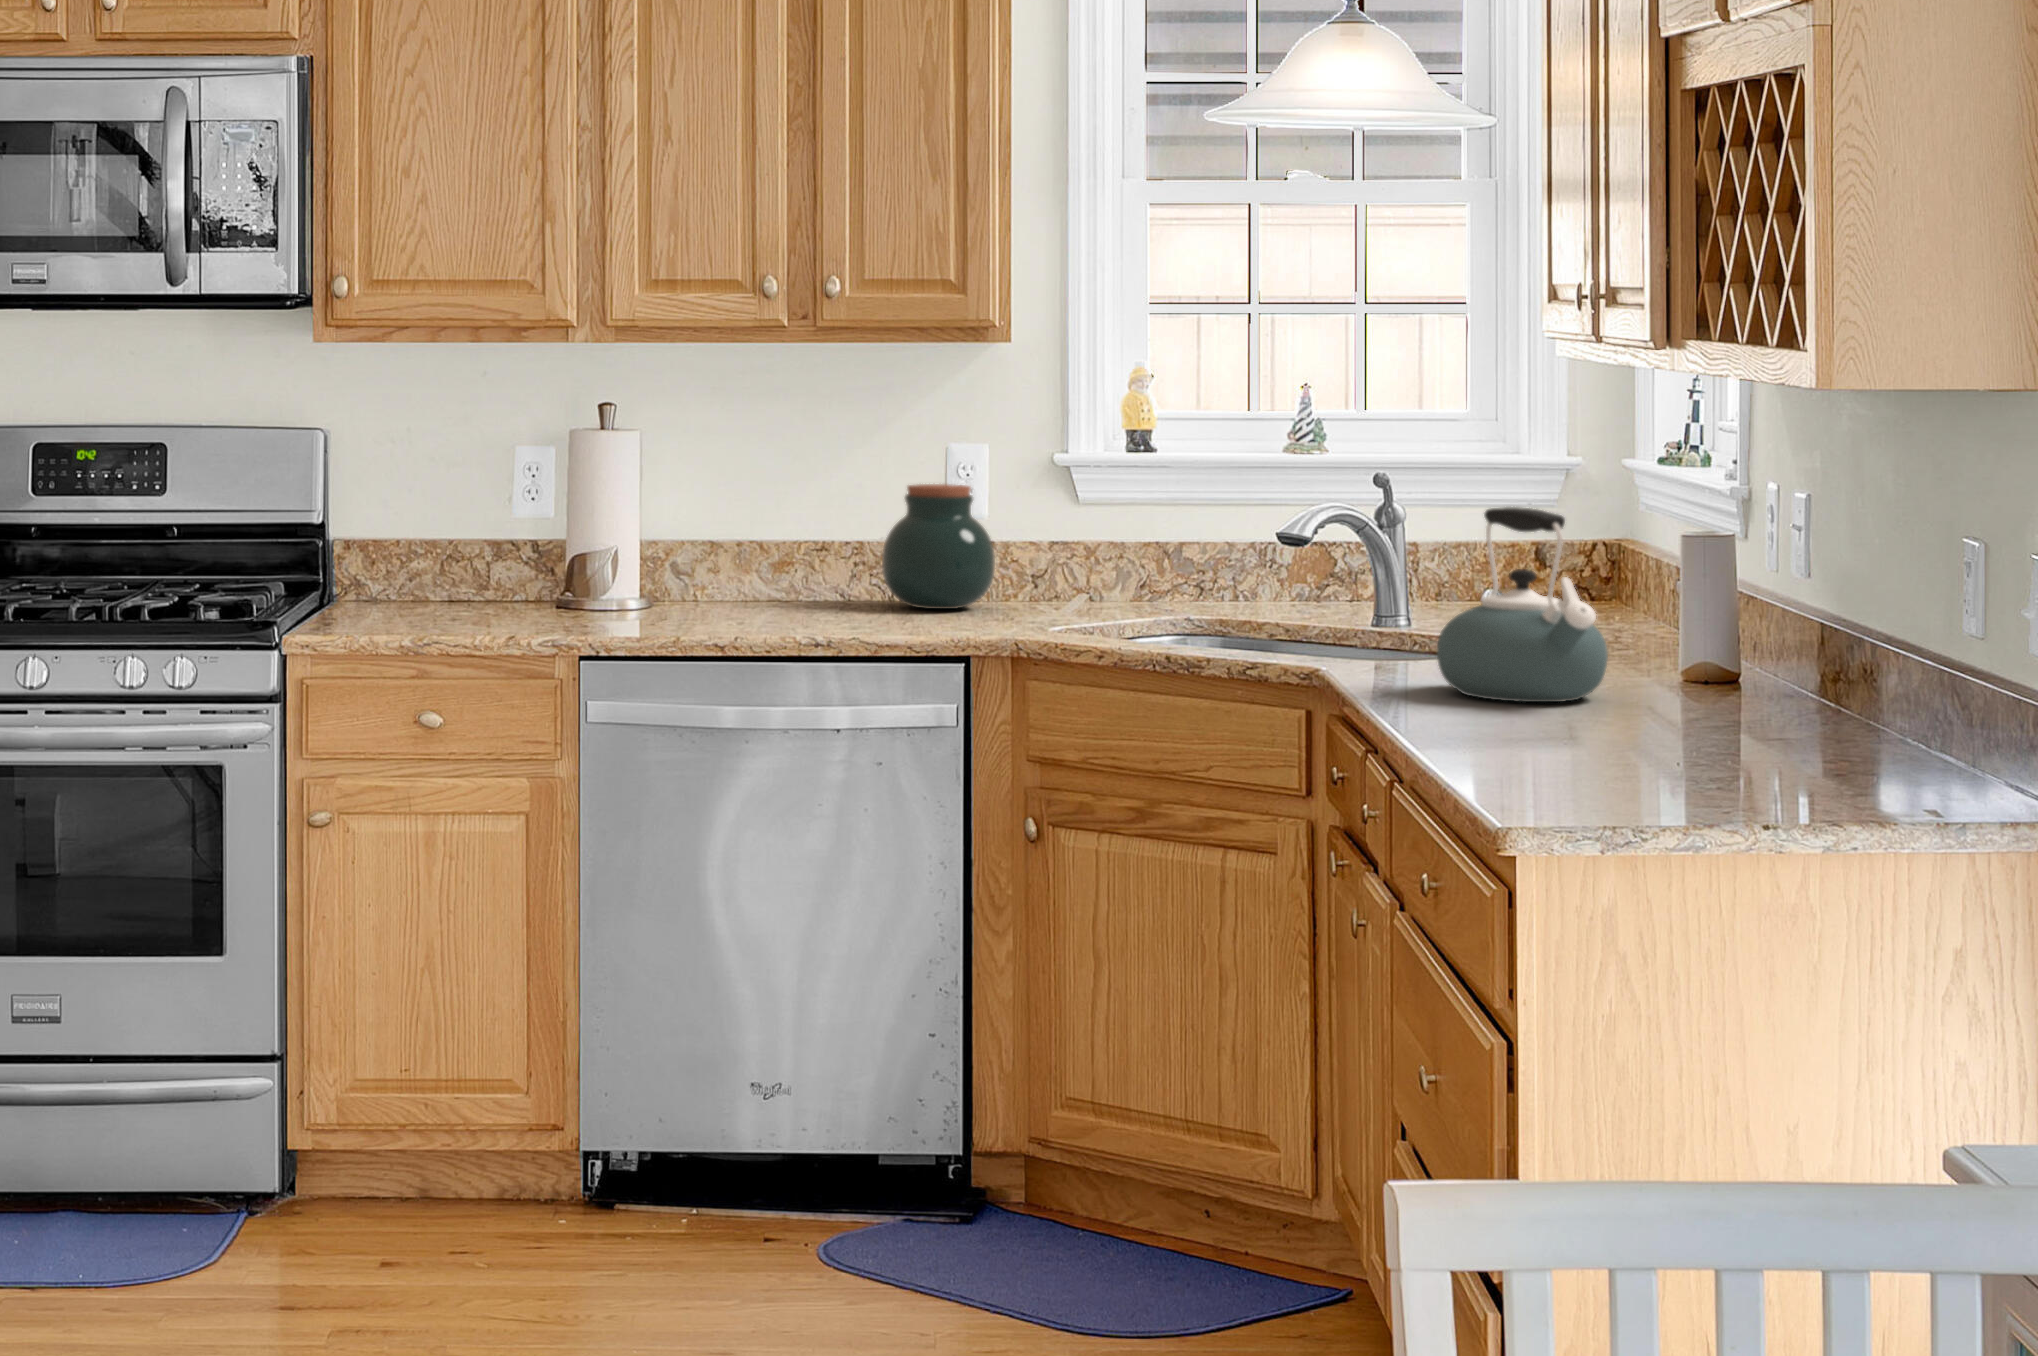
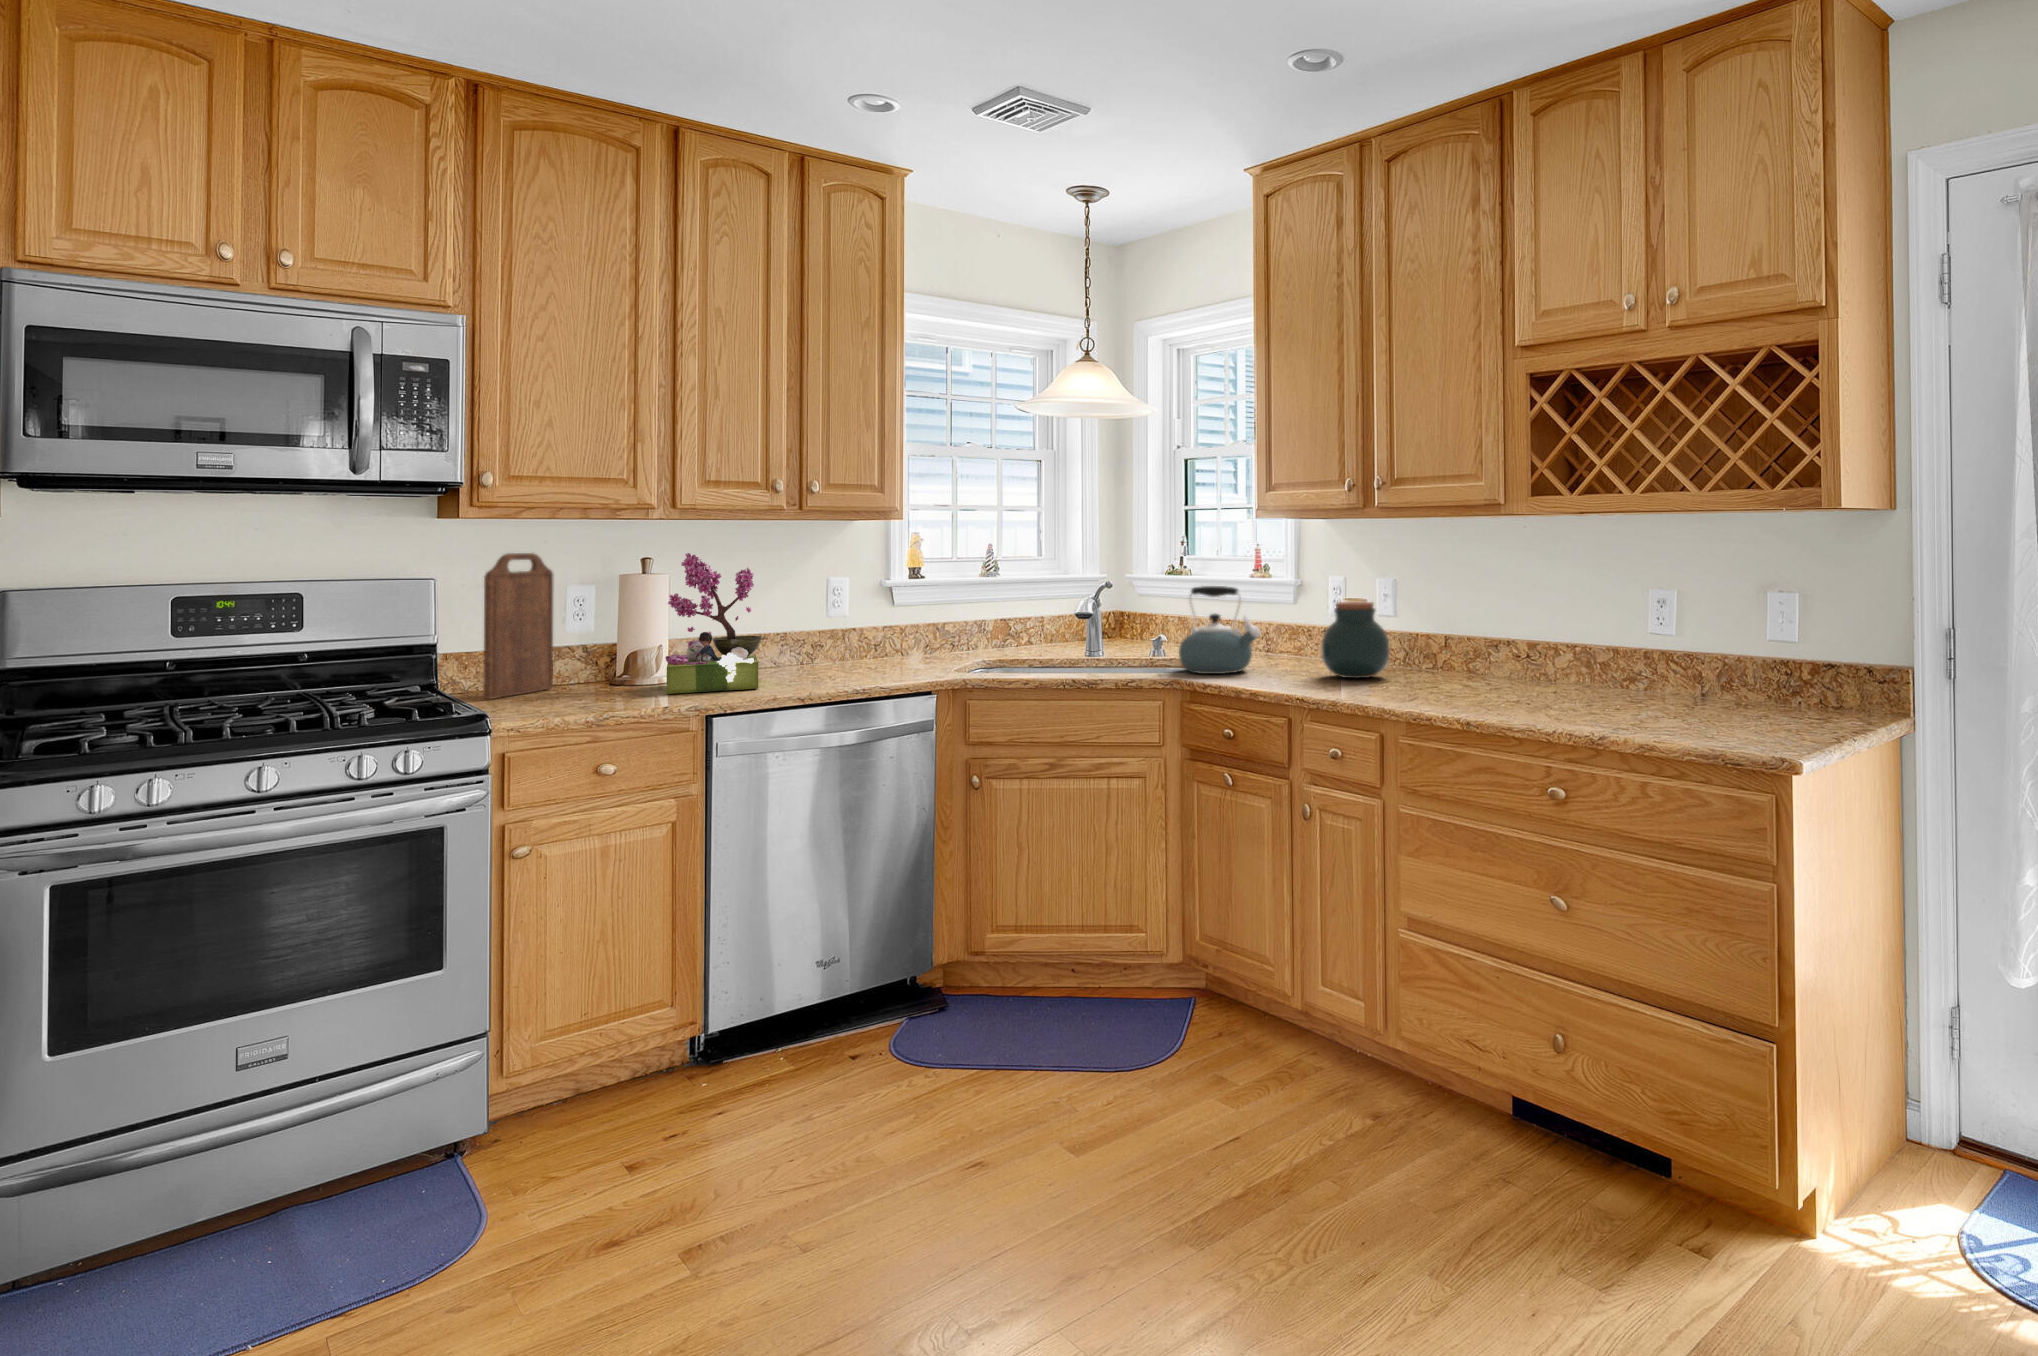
cutting board: none [369,392,481,607] -> present [483,553,554,699]
flower arrangement: none [571,396,744,631] -> present [666,553,762,694]
jar: present [882,484,995,609] -> present [1321,602,1390,678]

